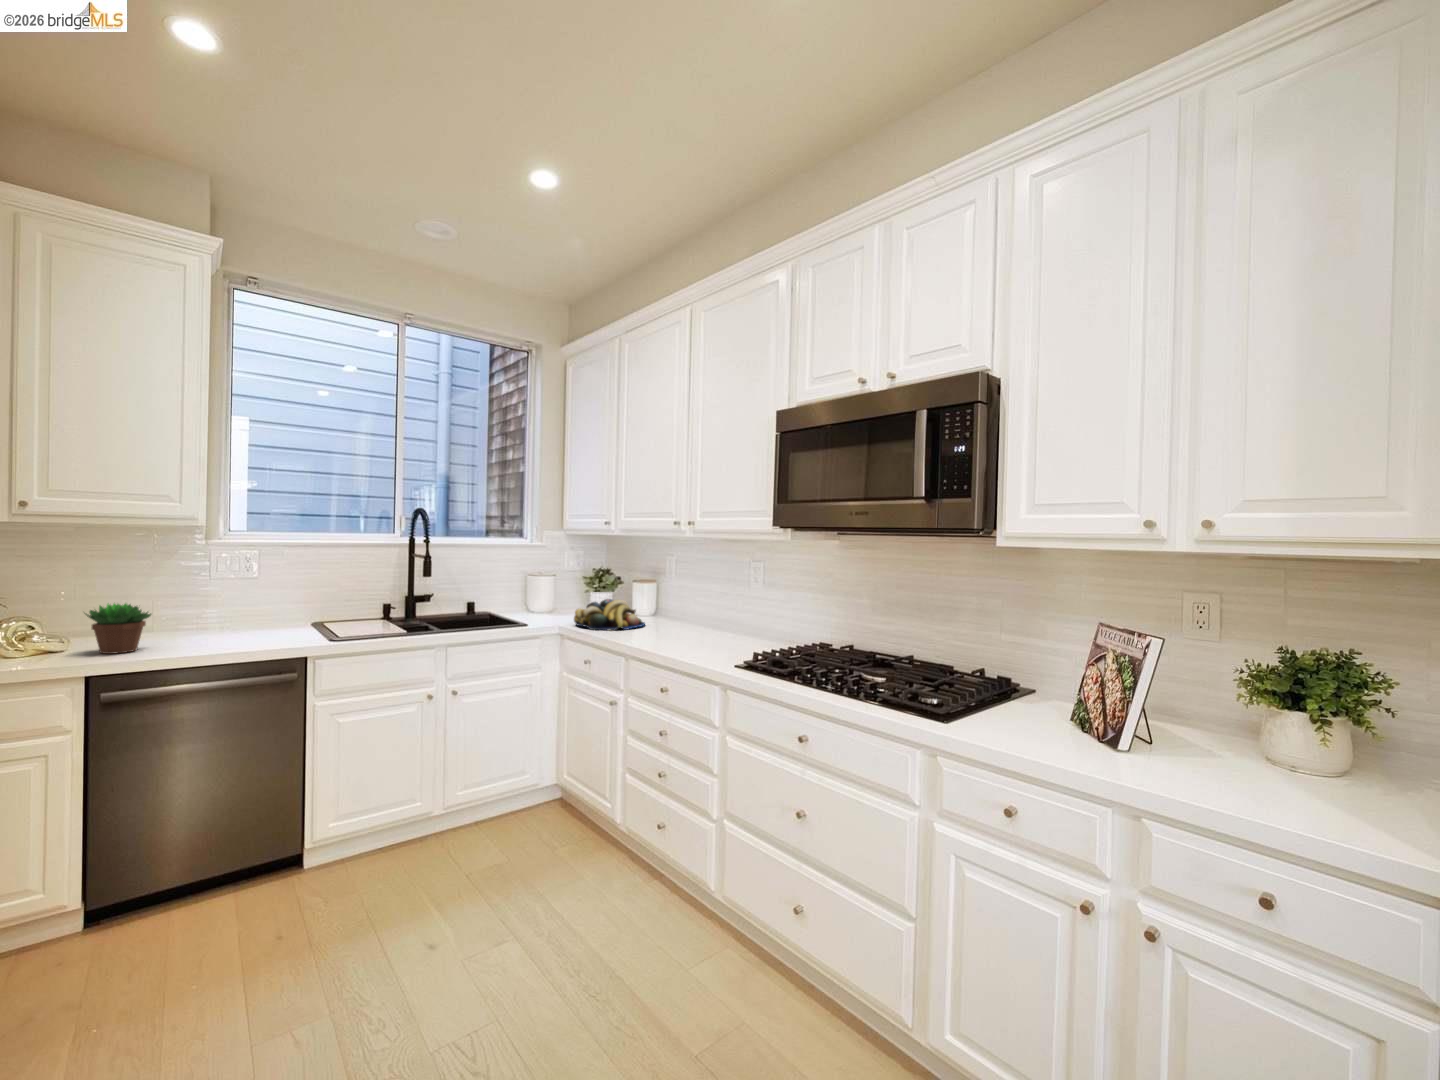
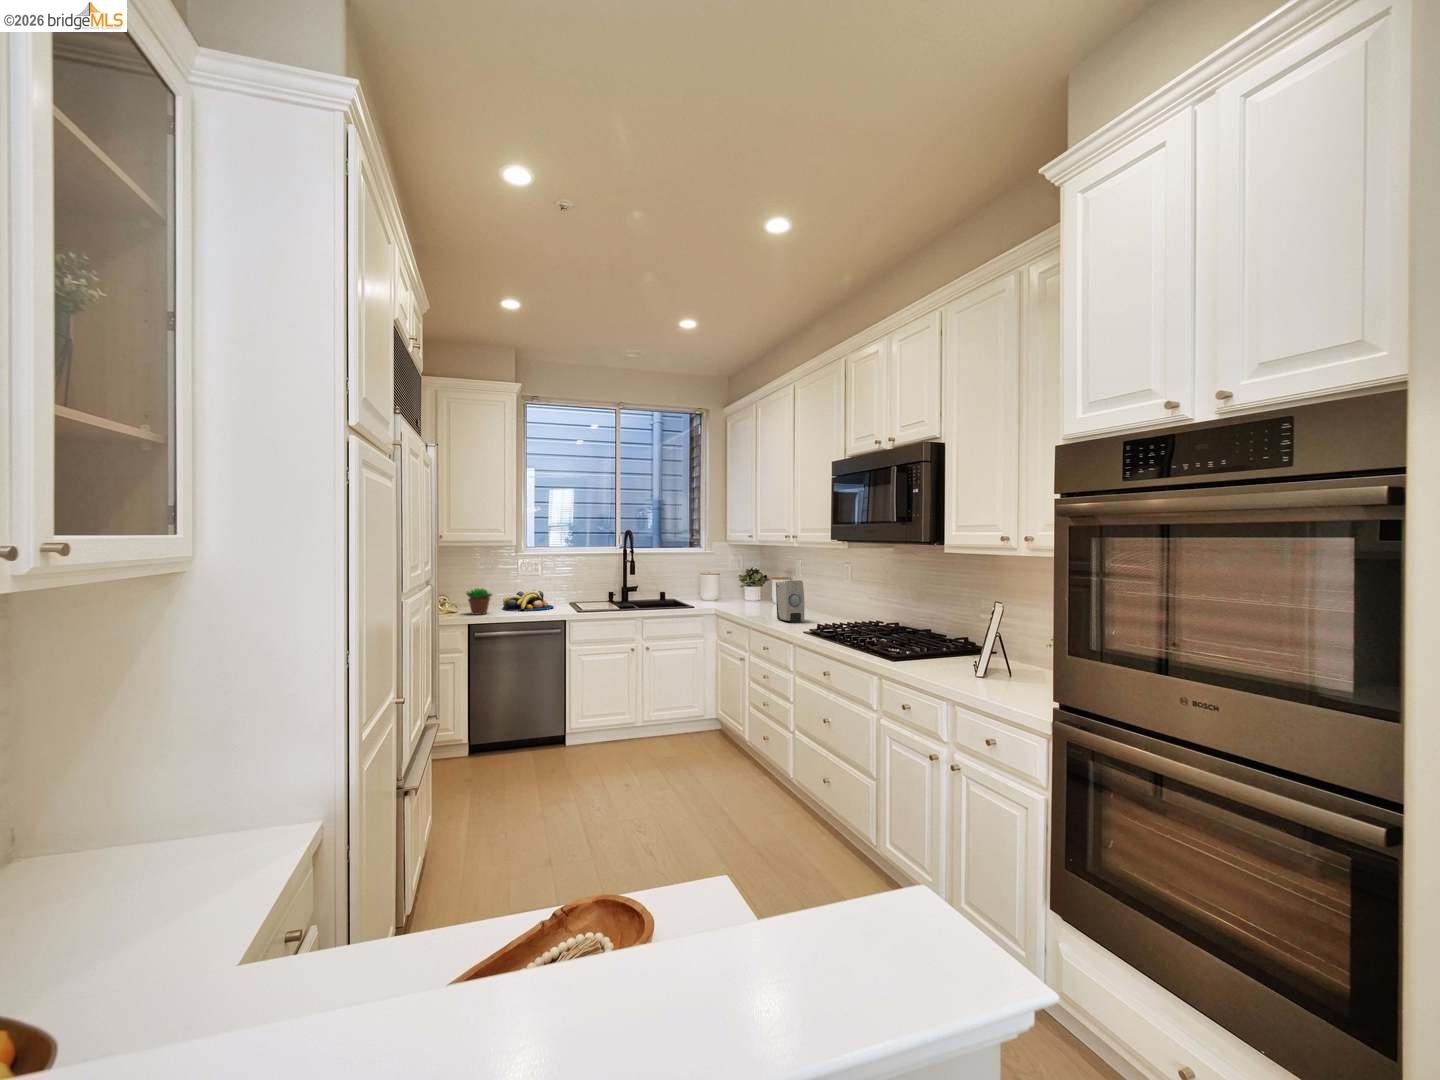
soap dispenser: none [666,586,712,649] -> present [776,580,804,623]
fruit bowl: present [574,599,645,630] -> present [503,590,554,611]

